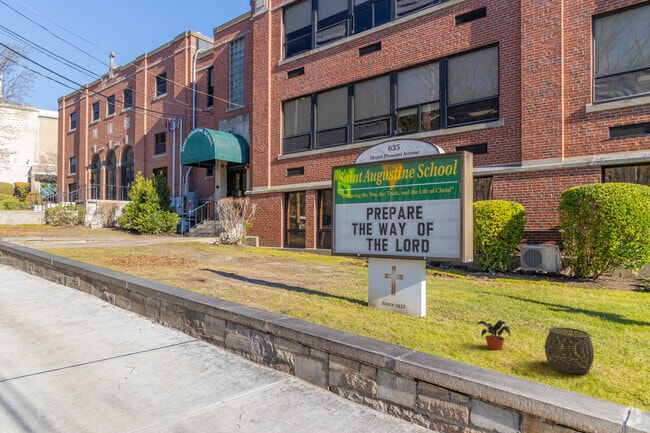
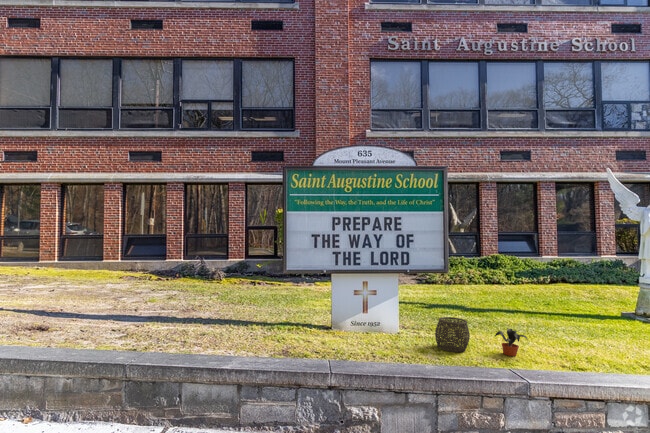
woven basket: present [545,327,594,374] -> present [435,317,470,352]

